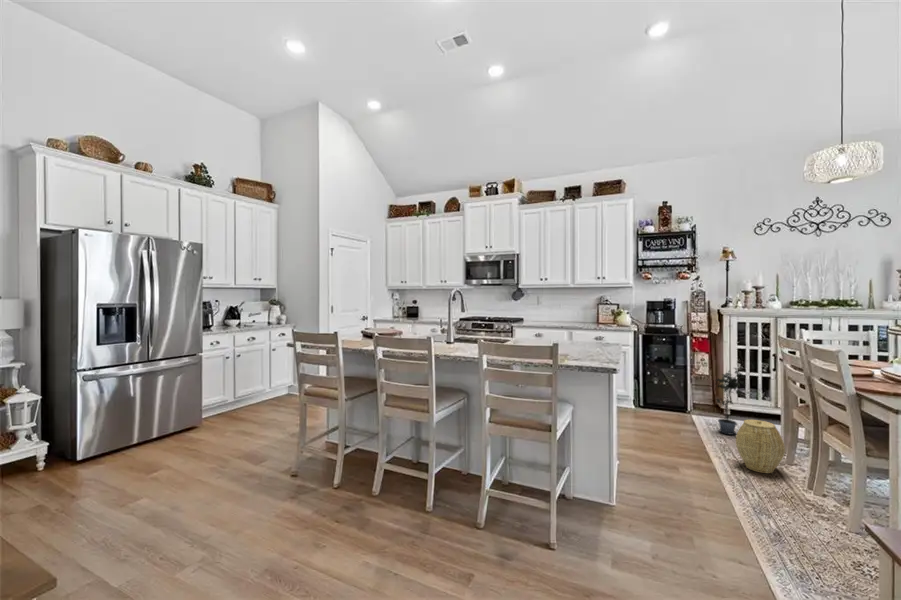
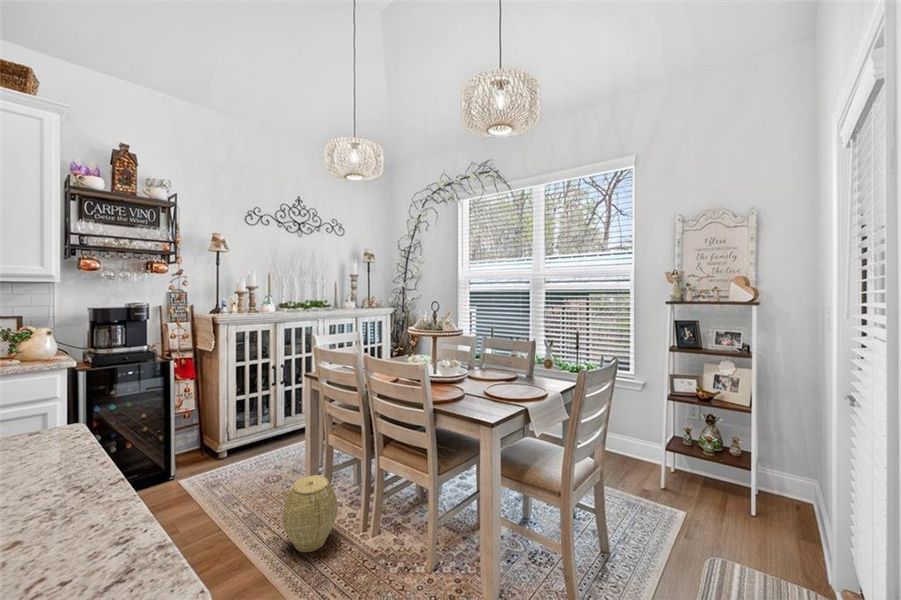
potted plant: present [716,368,744,435] -> none [220,400,266,494]

